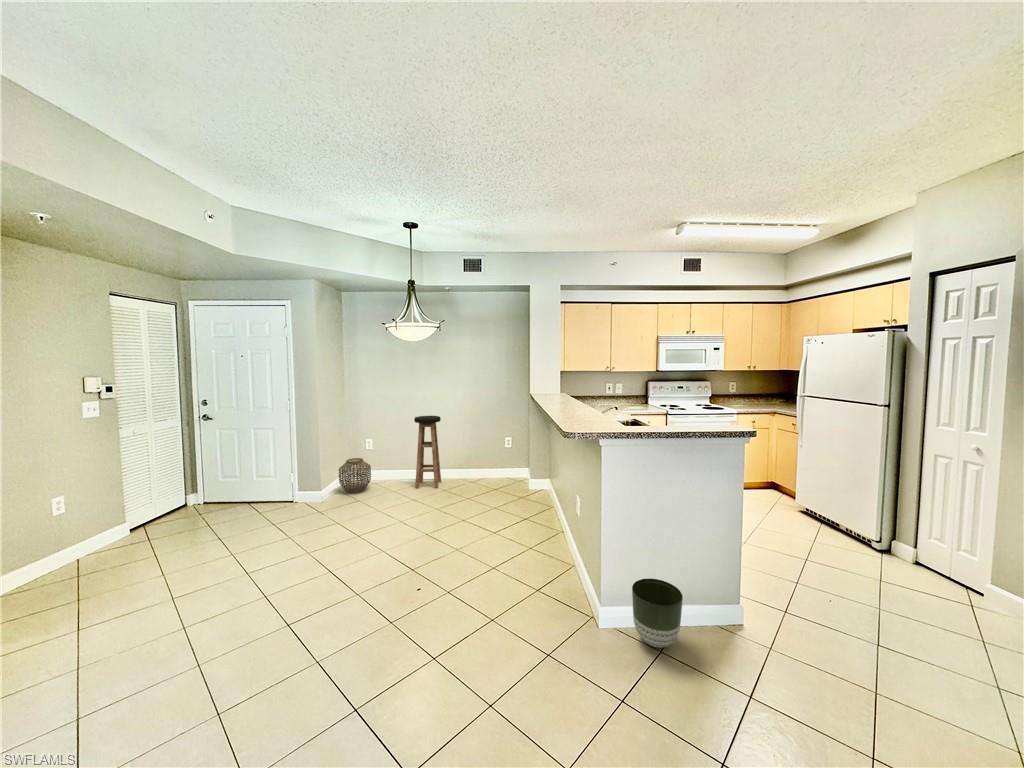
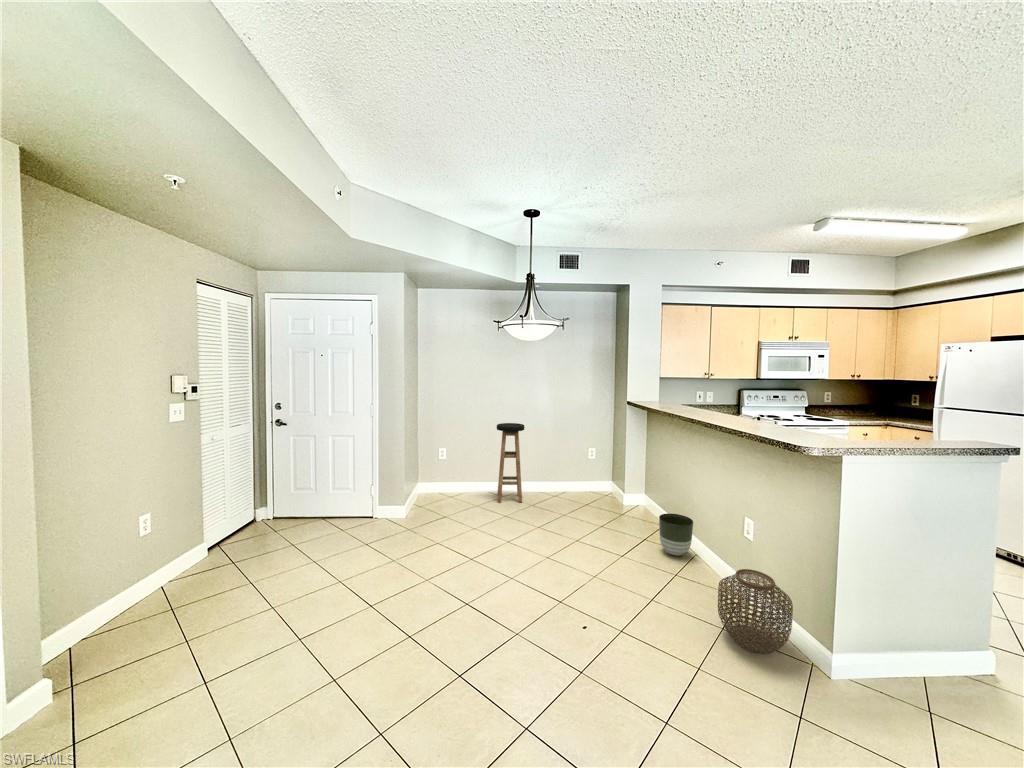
woven basket: present [339,458,371,493] -> present [718,569,793,654]
planter: present [632,579,683,648] -> present [659,513,693,556]

